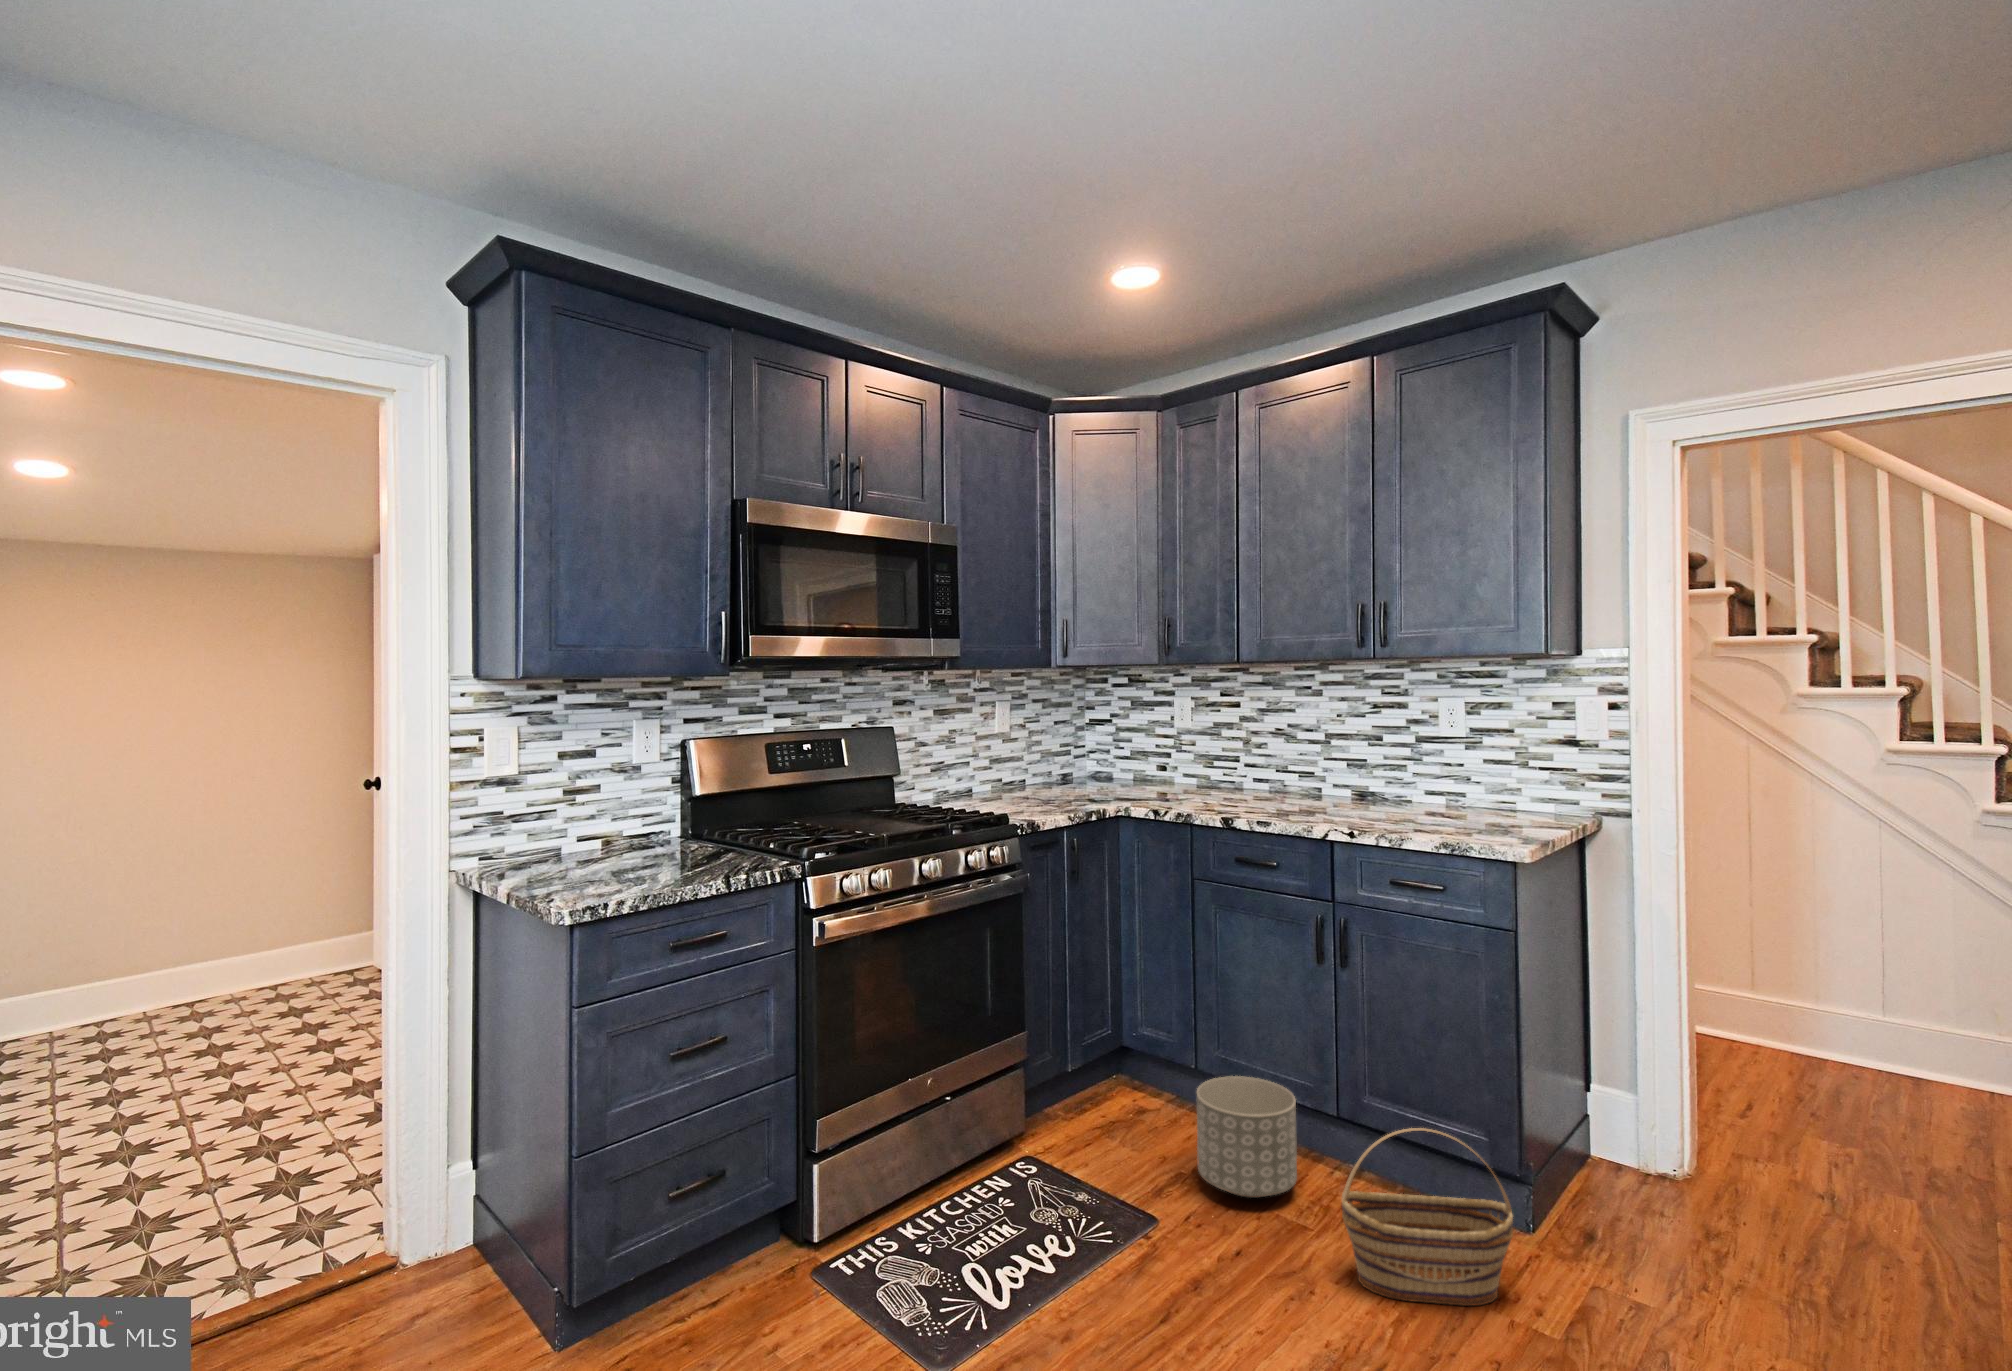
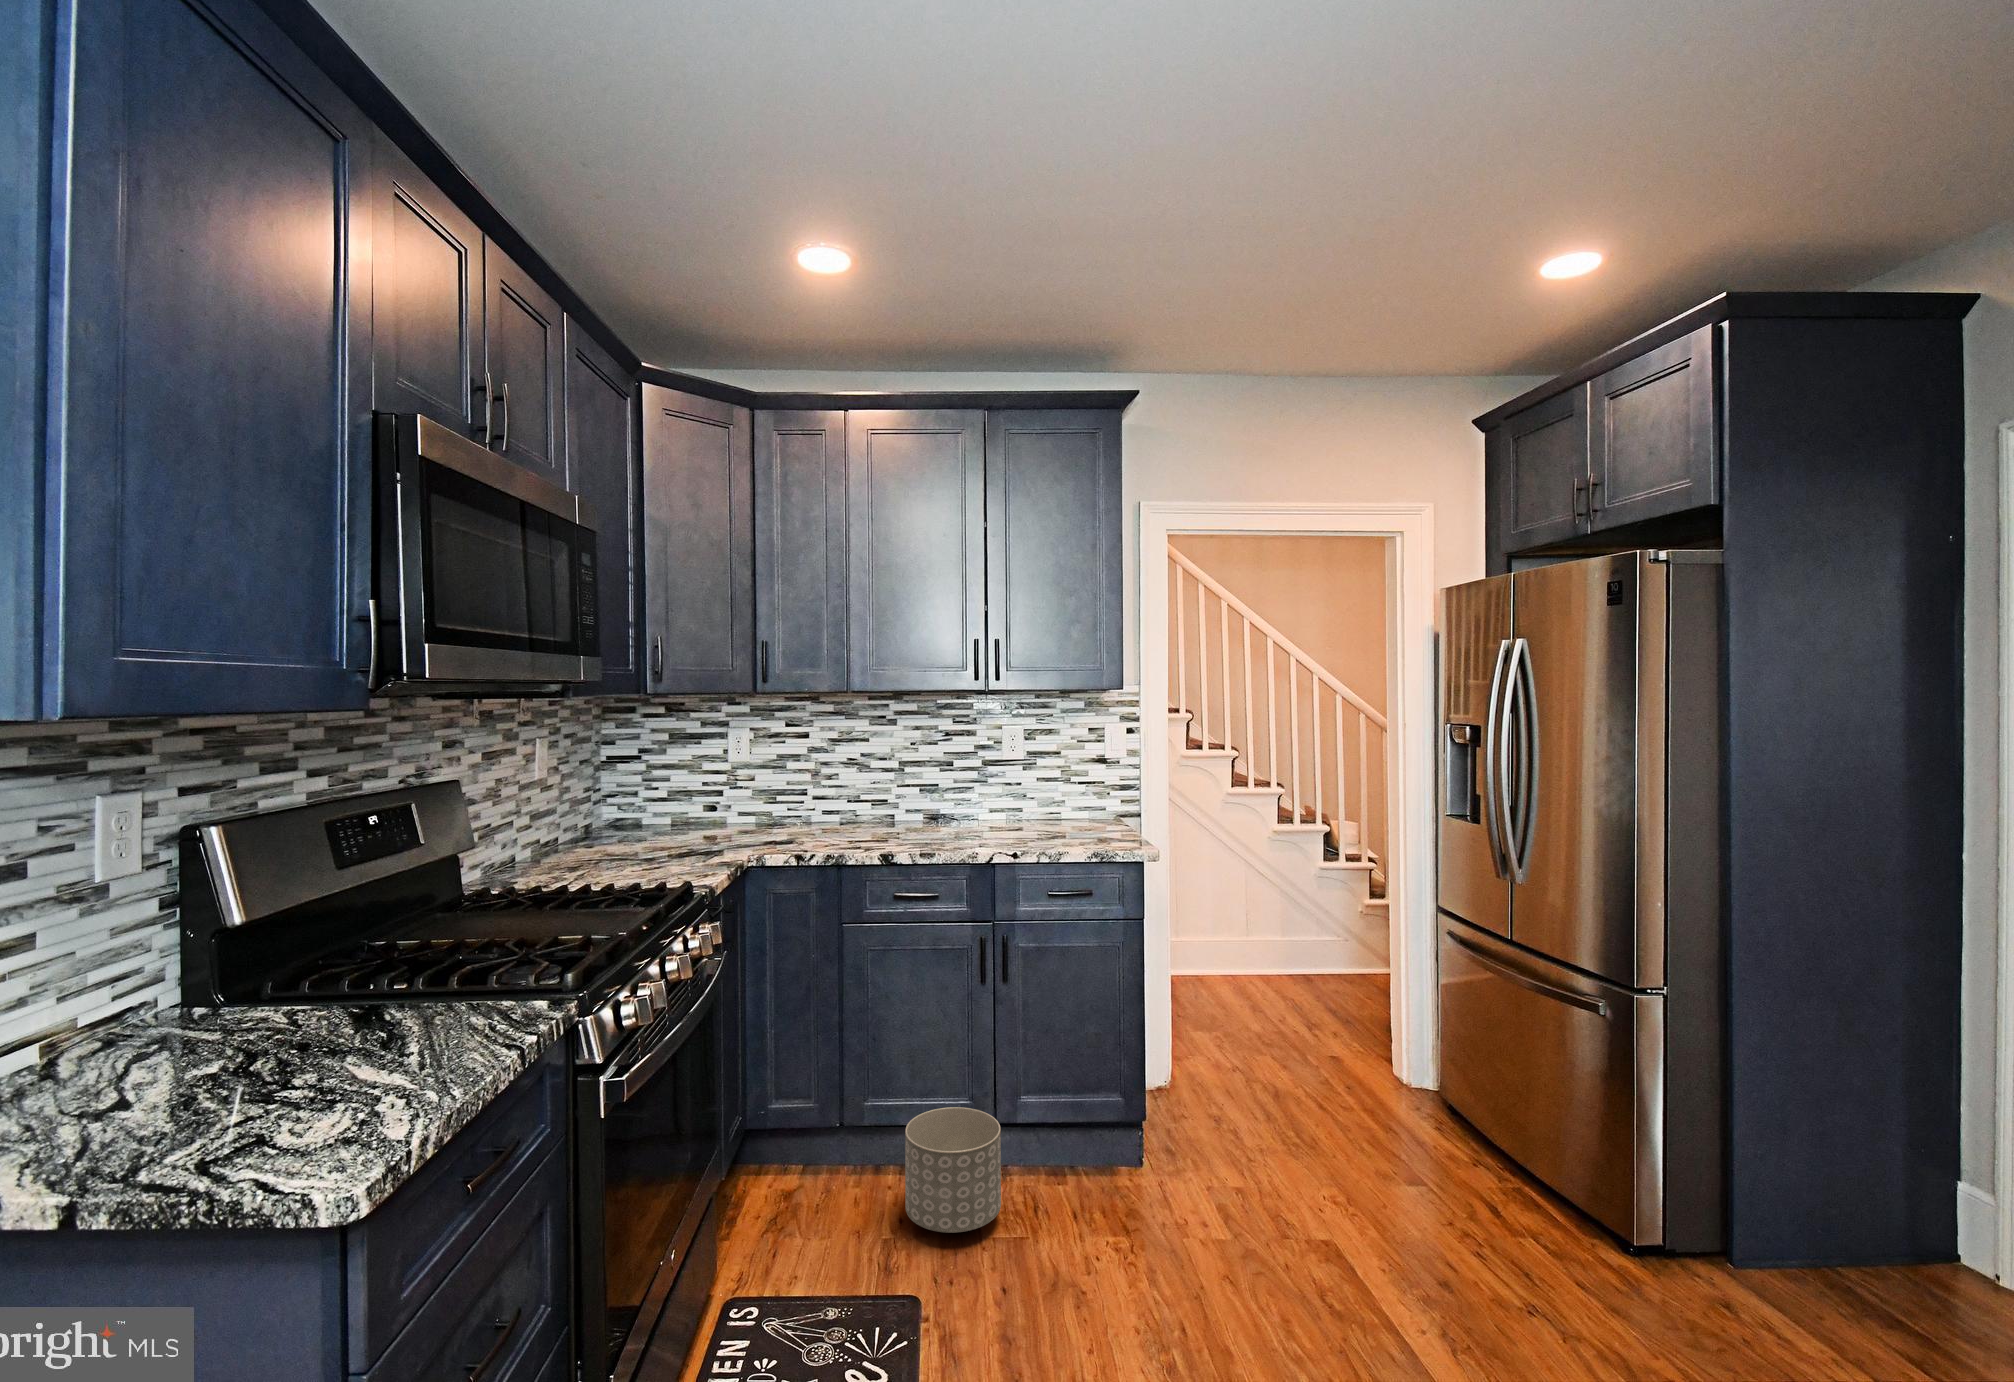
basket: present [1342,1128,1513,1306] -> none [1094,1102,1202,1265]

